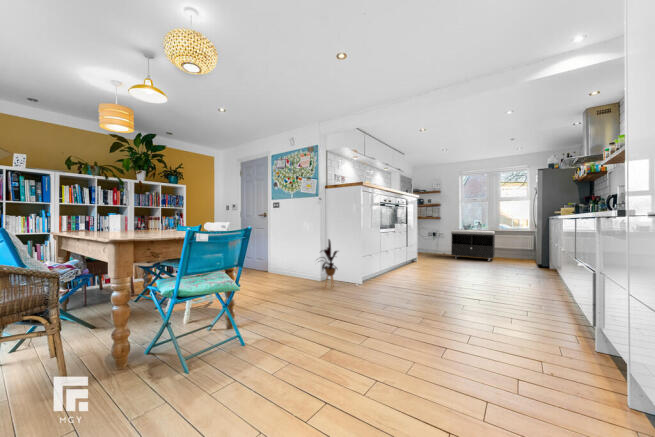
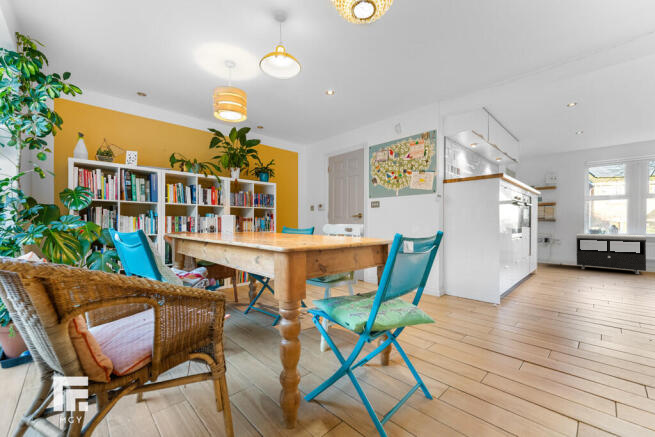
house plant: present [322,240,337,286] -> none [440,243,475,306]

